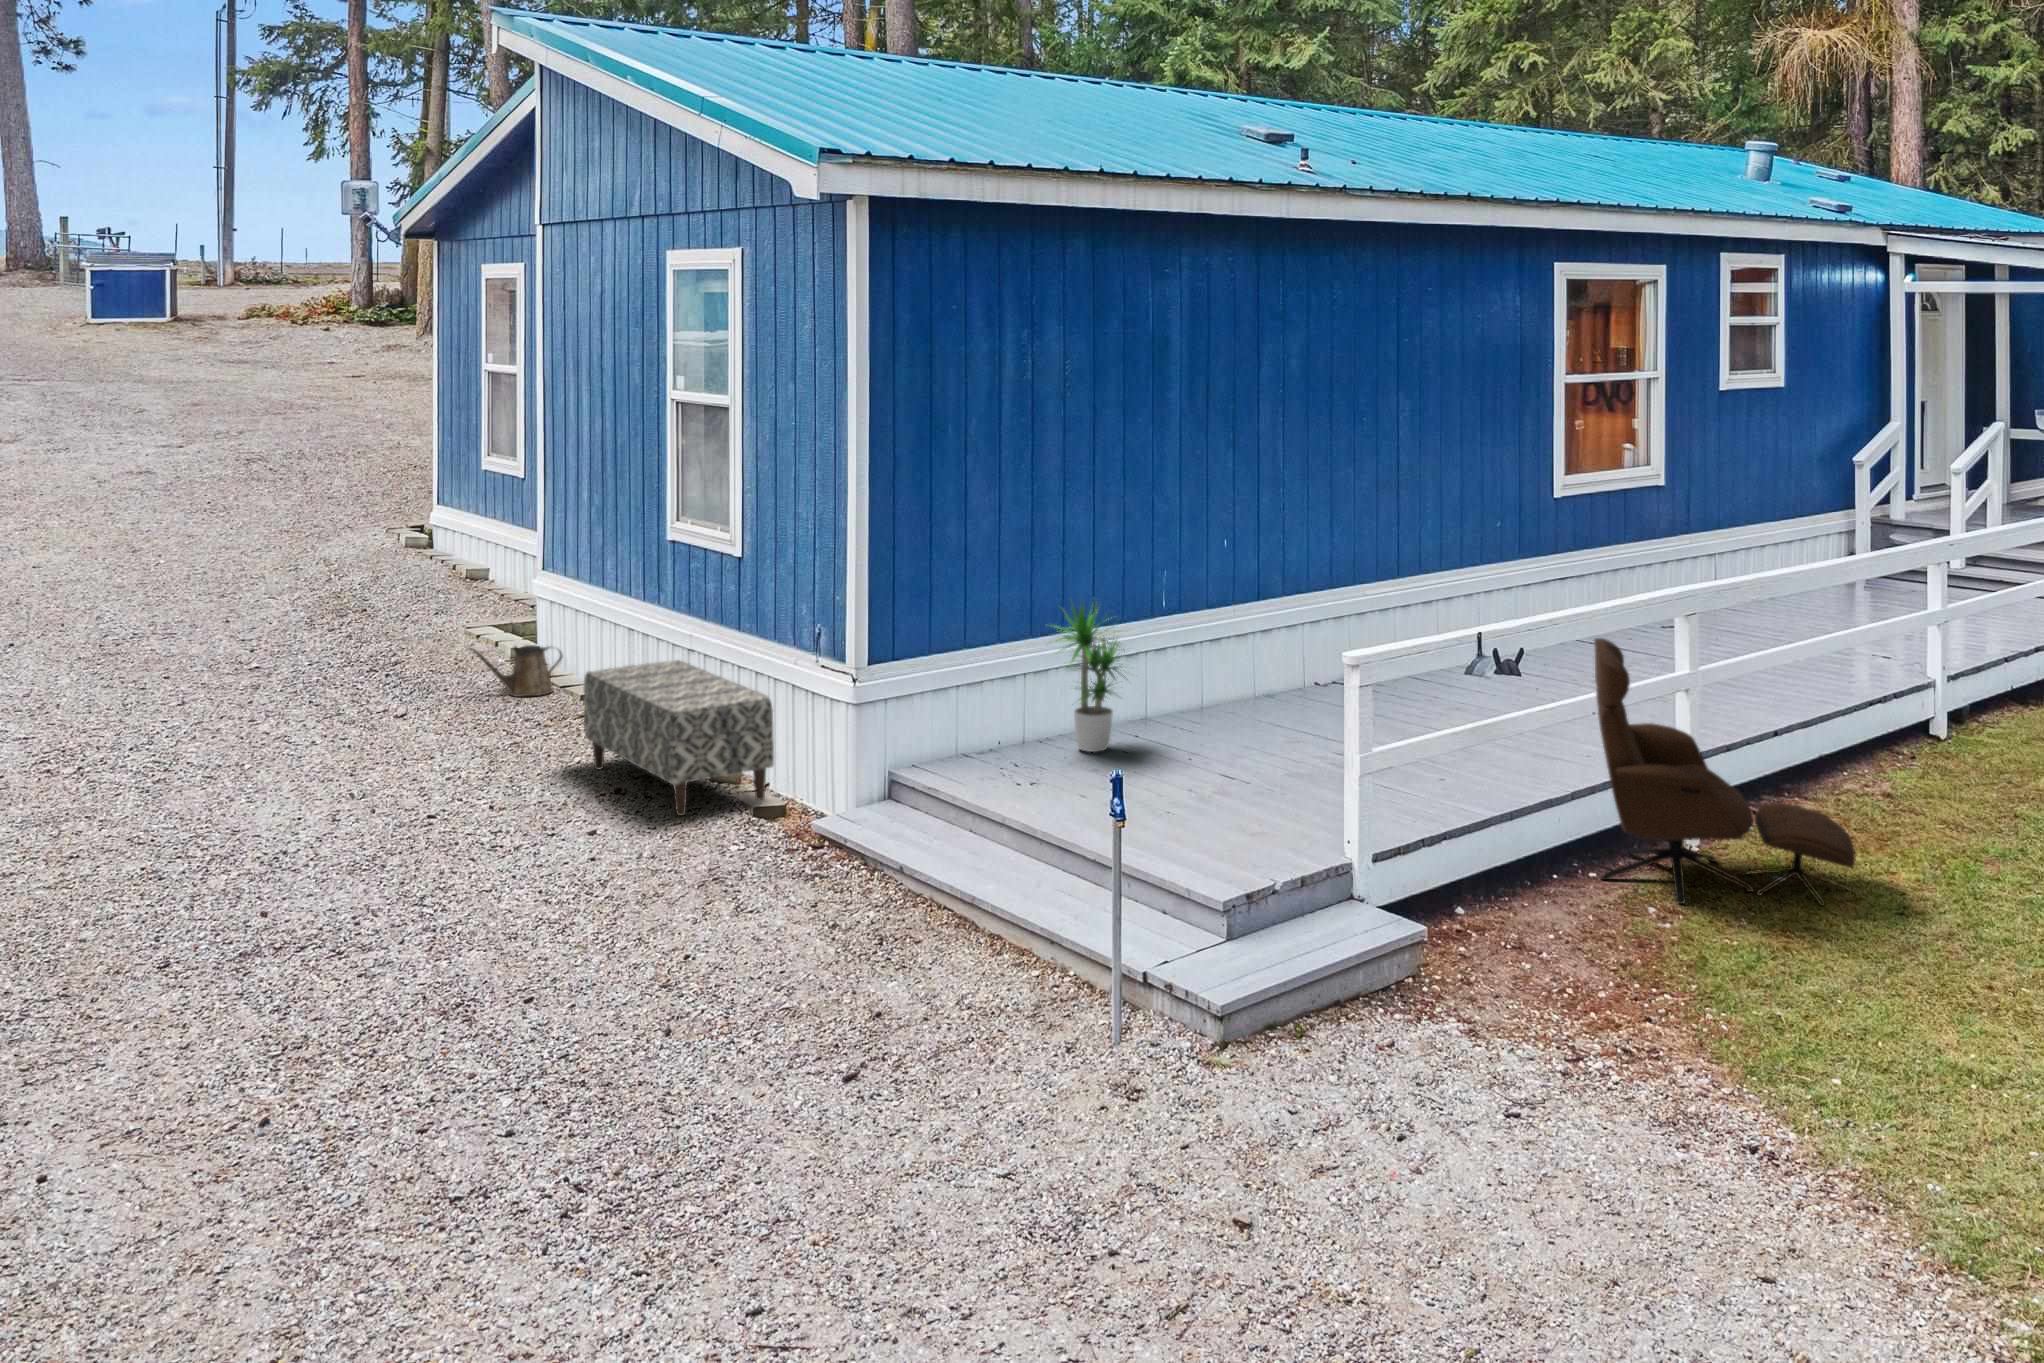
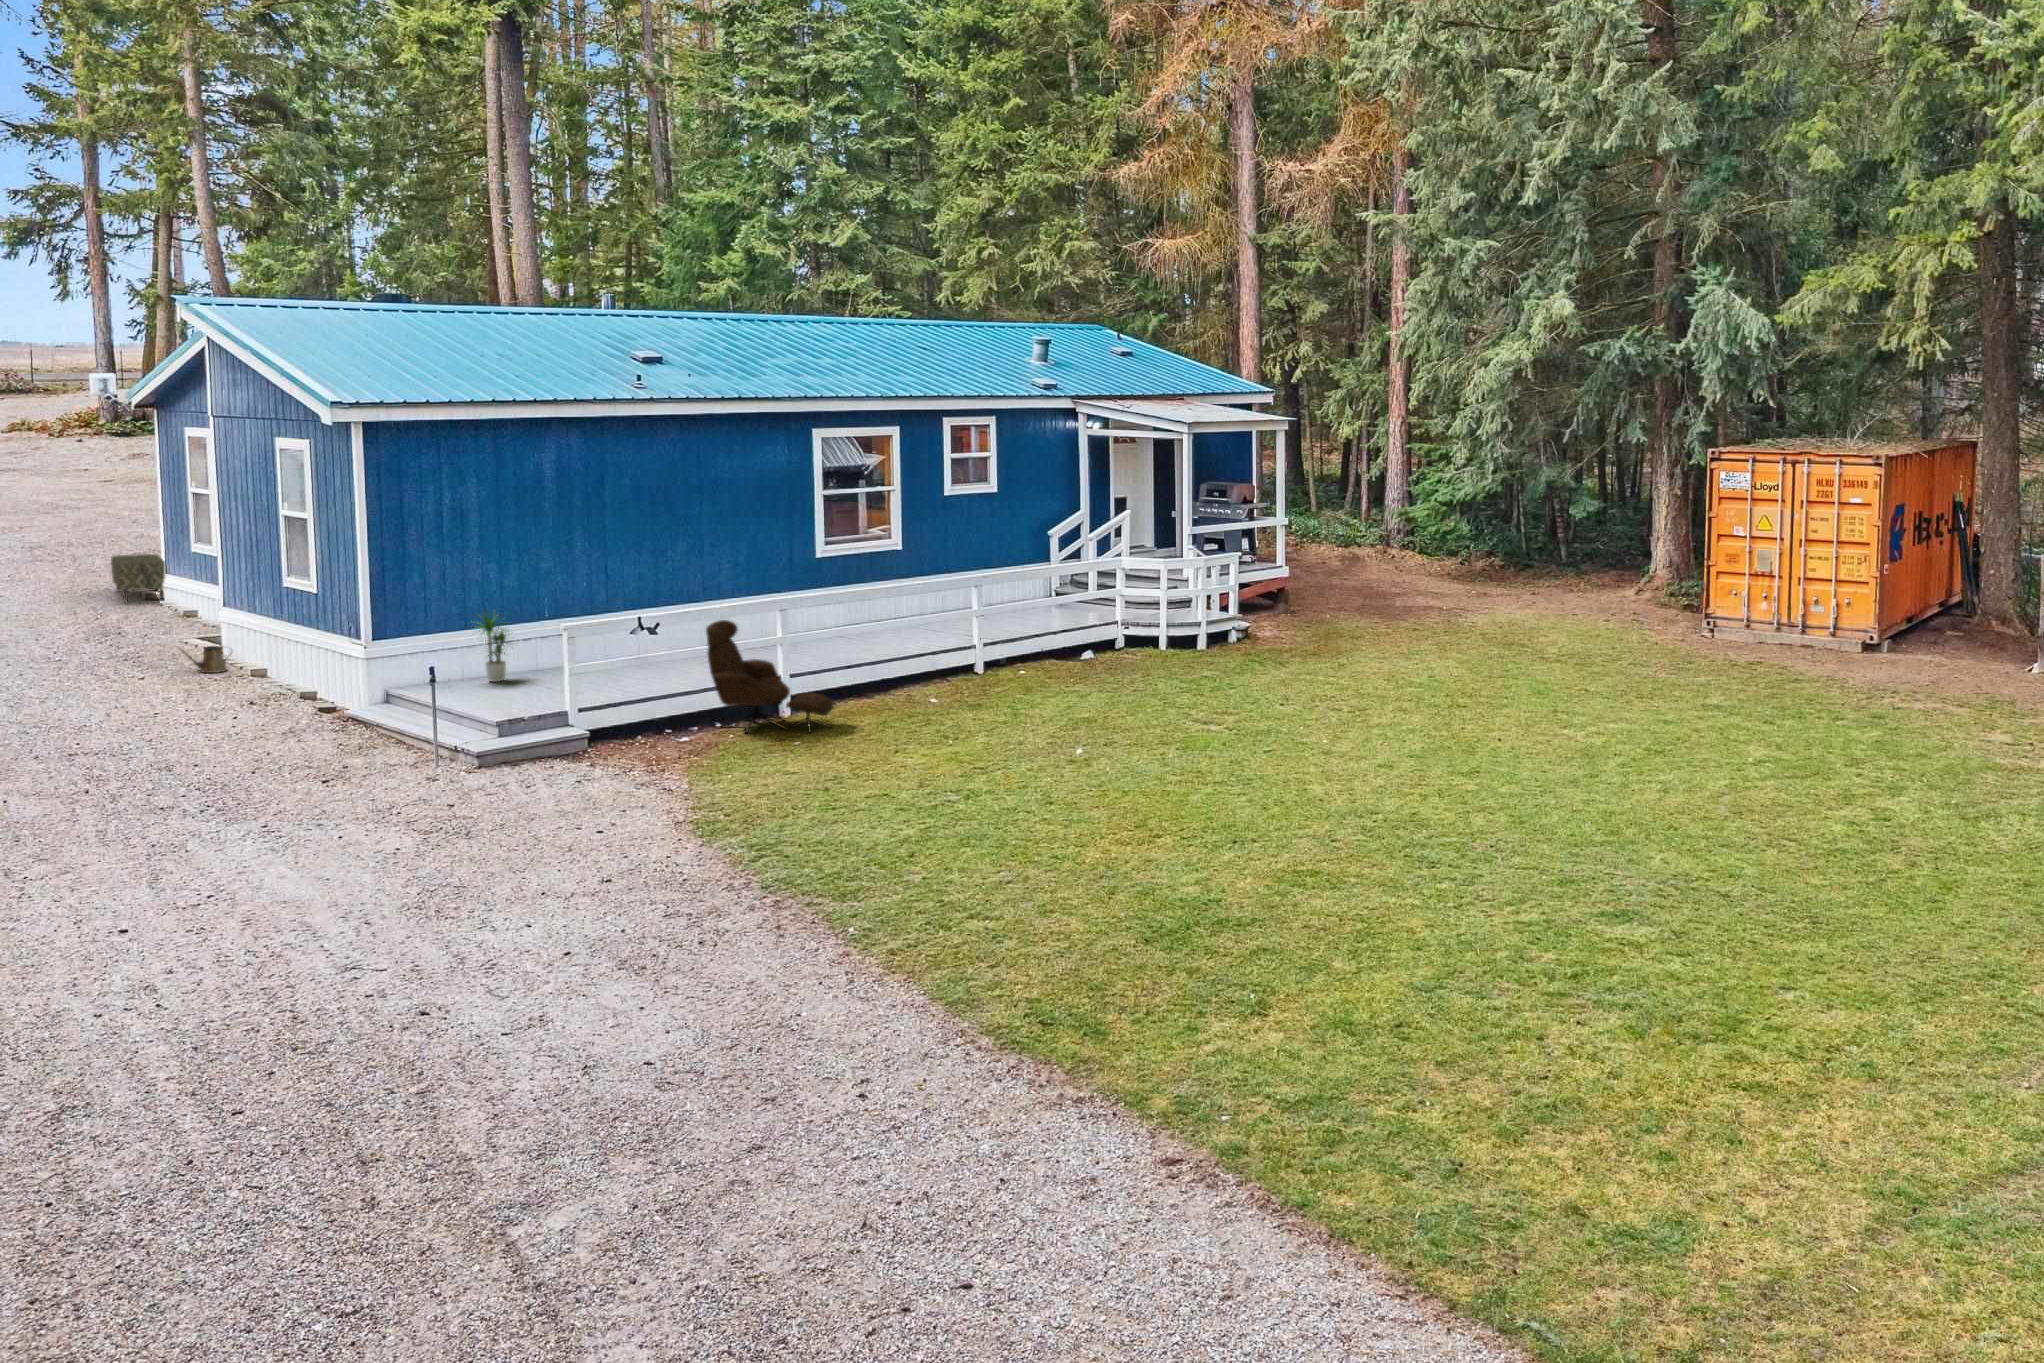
bench: present [583,660,774,816] -> present [111,554,167,603]

